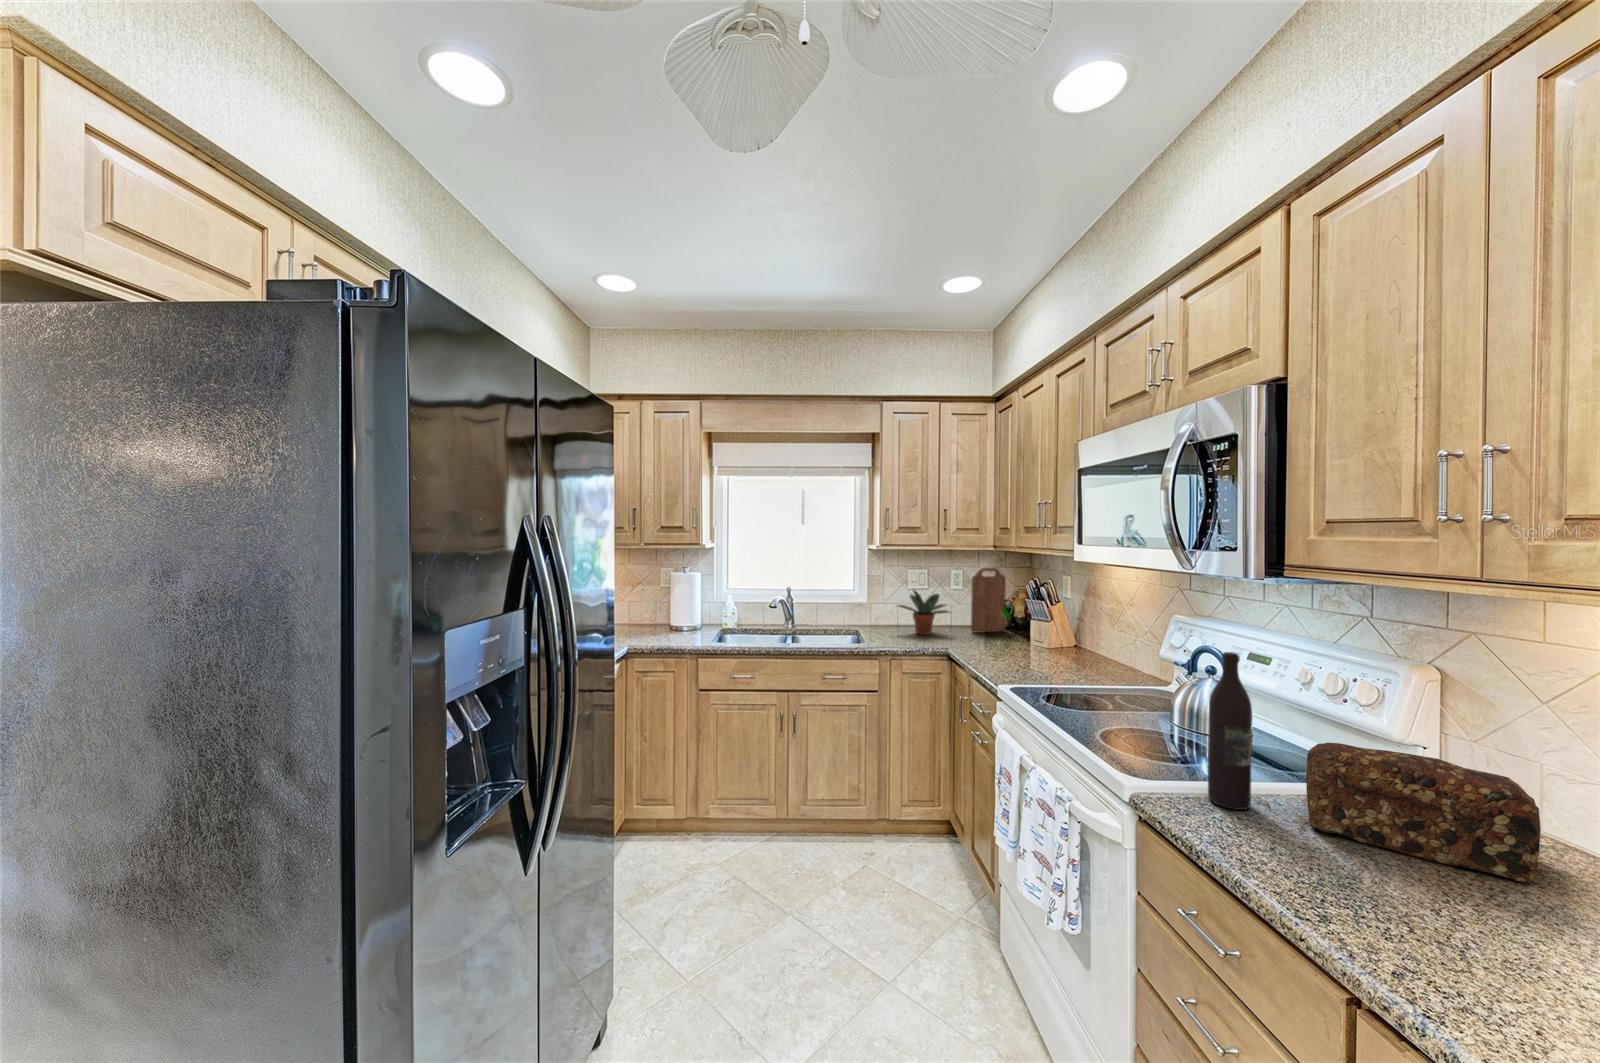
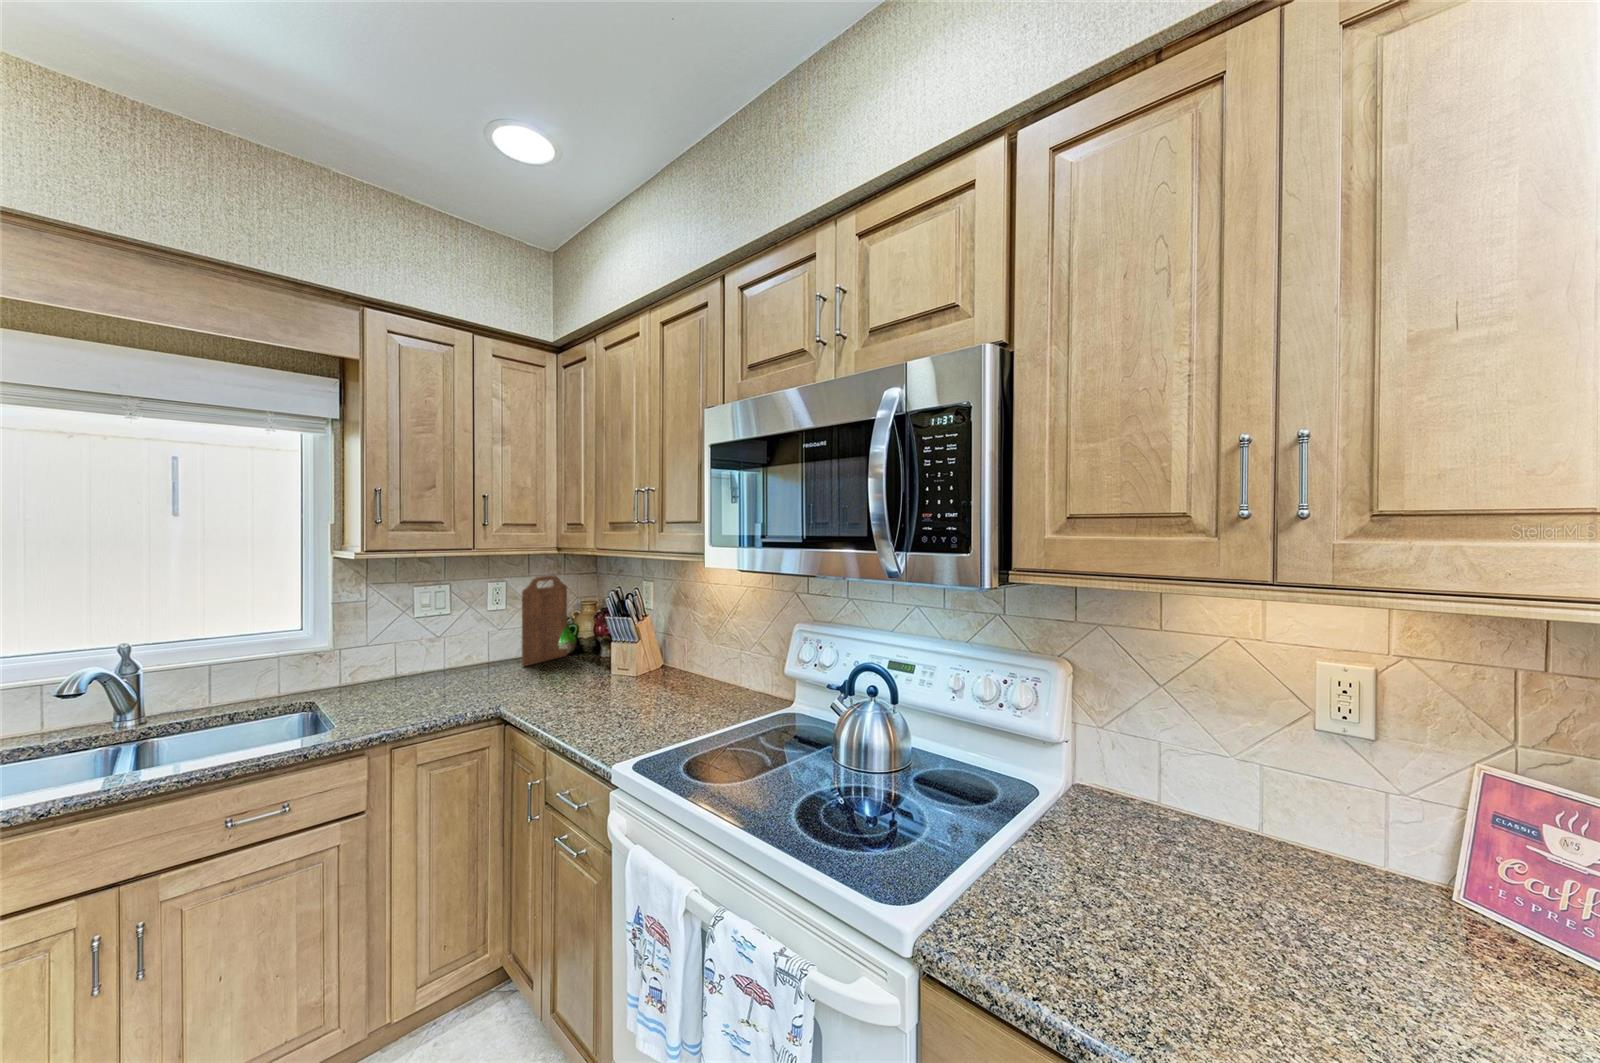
potted plant: present [898,590,950,635] -> none [393,618,496,686]
wine bottle: present [1208,652,1252,810] -> none [1100,728,1170,1000]
bread loaf: present [1306,743,1541,882] -> none [1166,817,1472,993]

